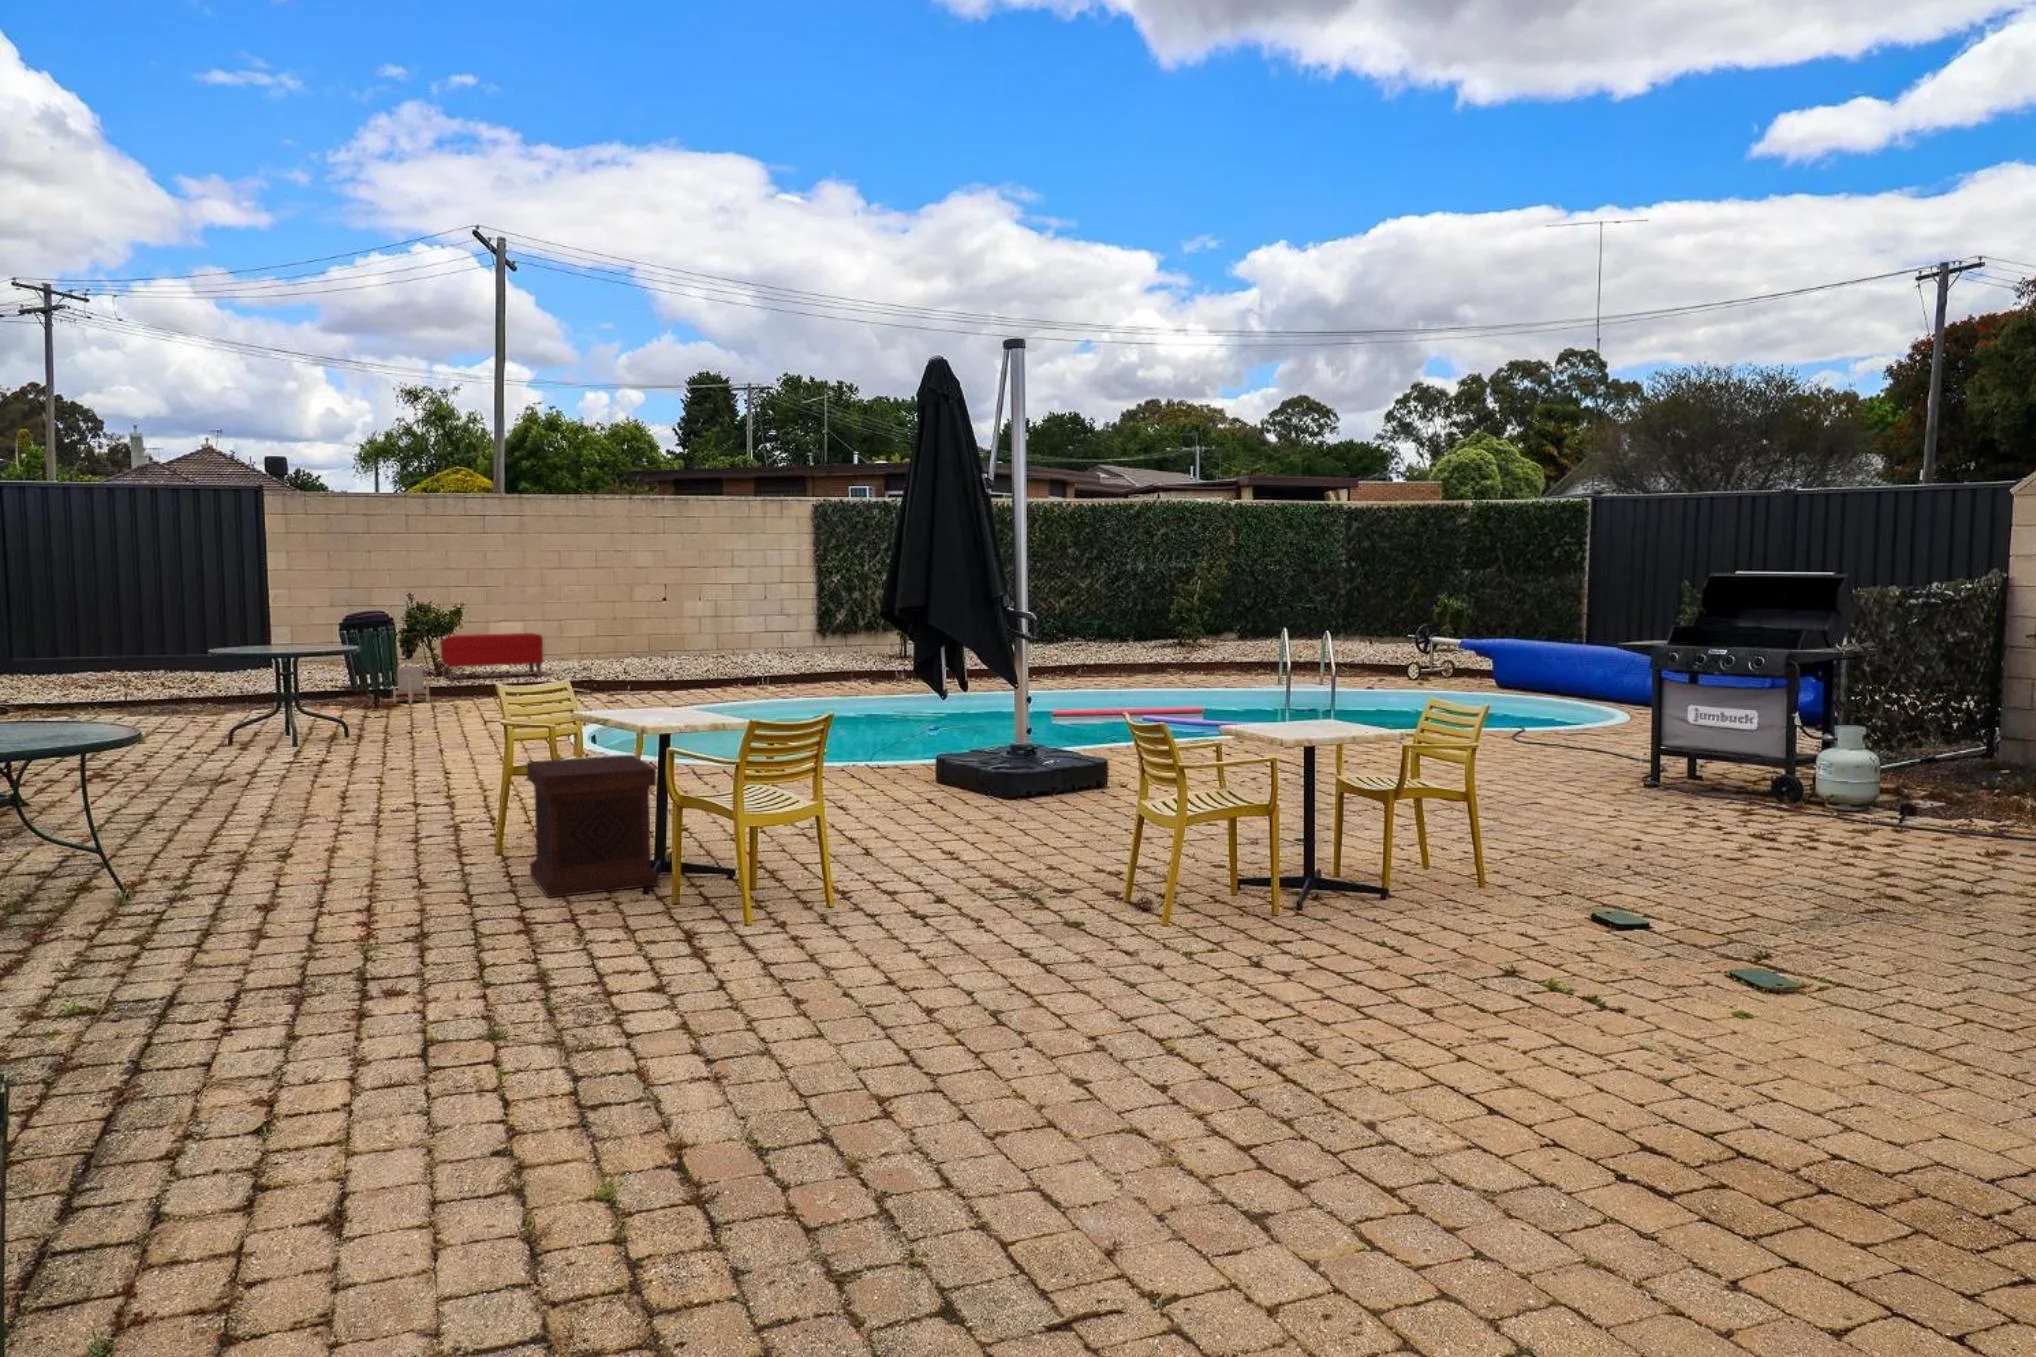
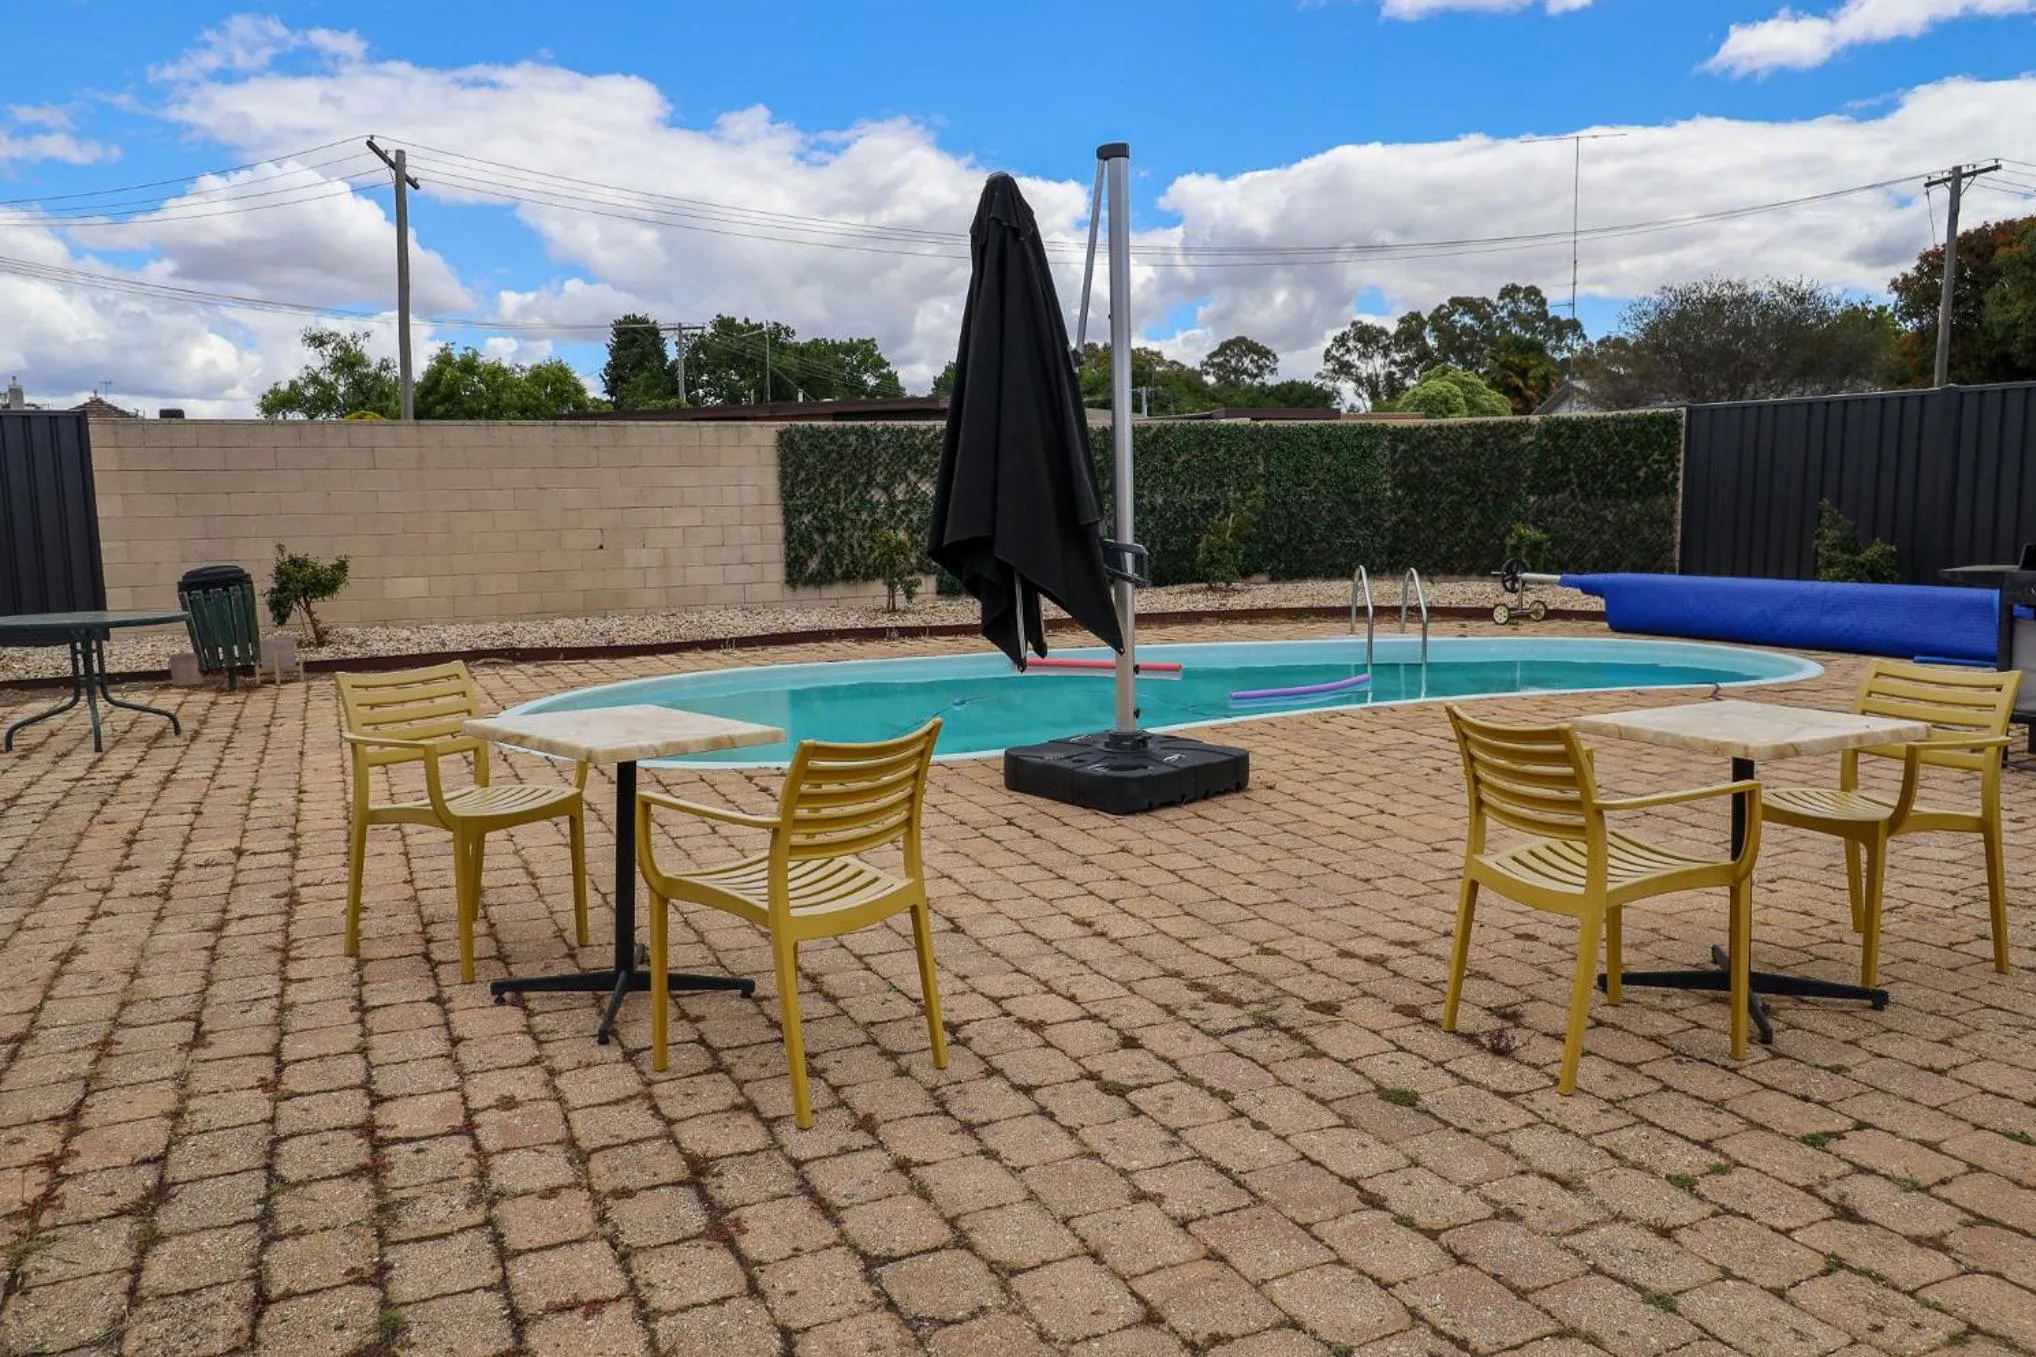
bench: present [440,633,543,680] -> none [324,591,455,652]
bucket: none [327,664,353,703] -> present [169,651,203,686]
side table: present [527,755,659,898] -> none [381,788,626,1068]

